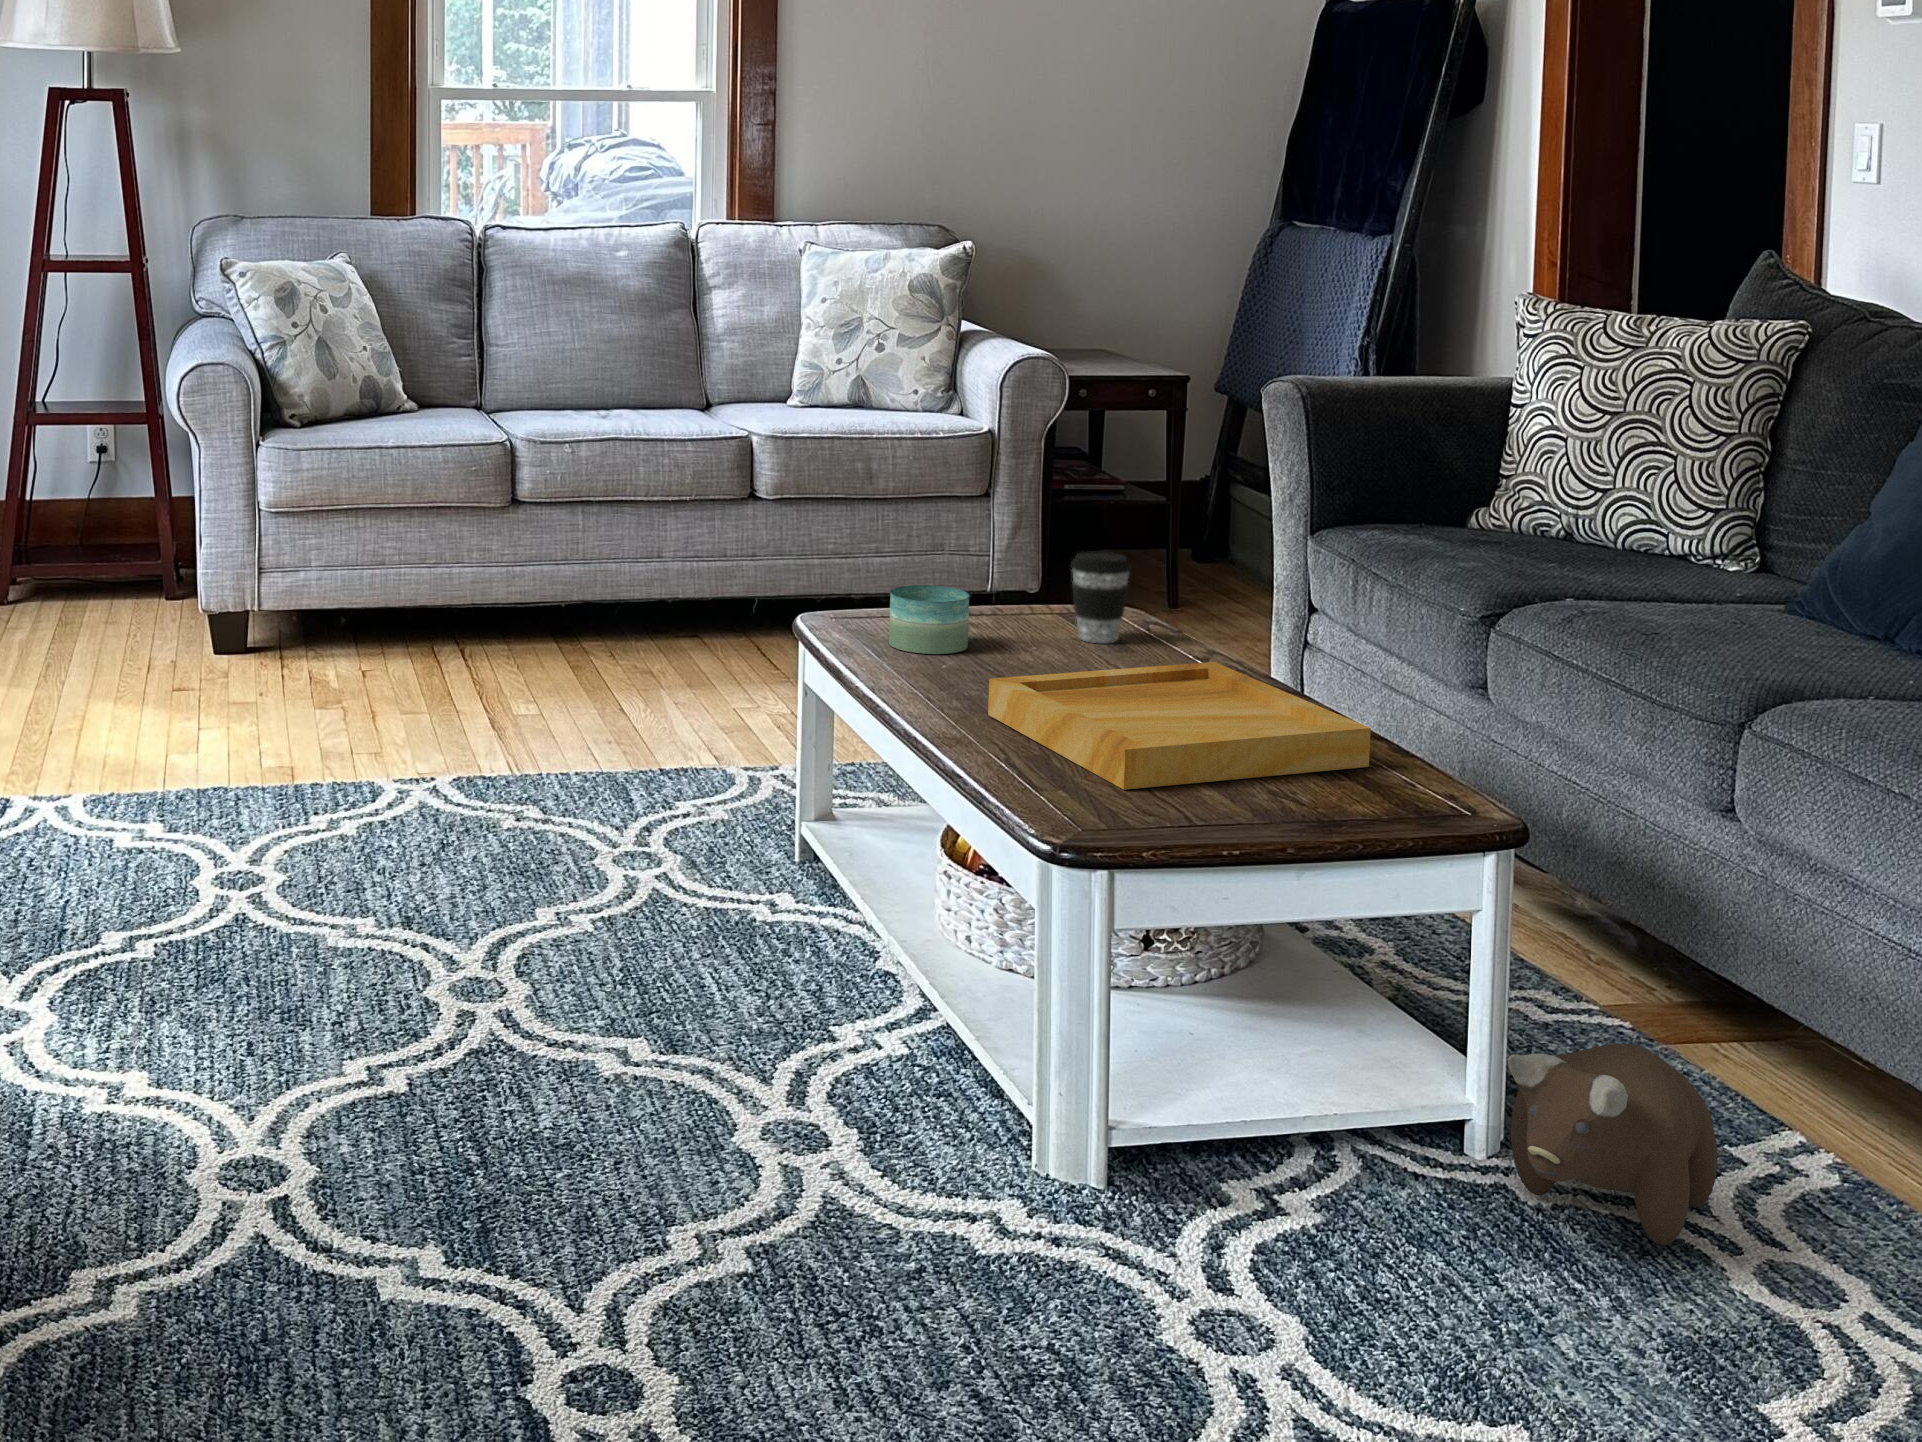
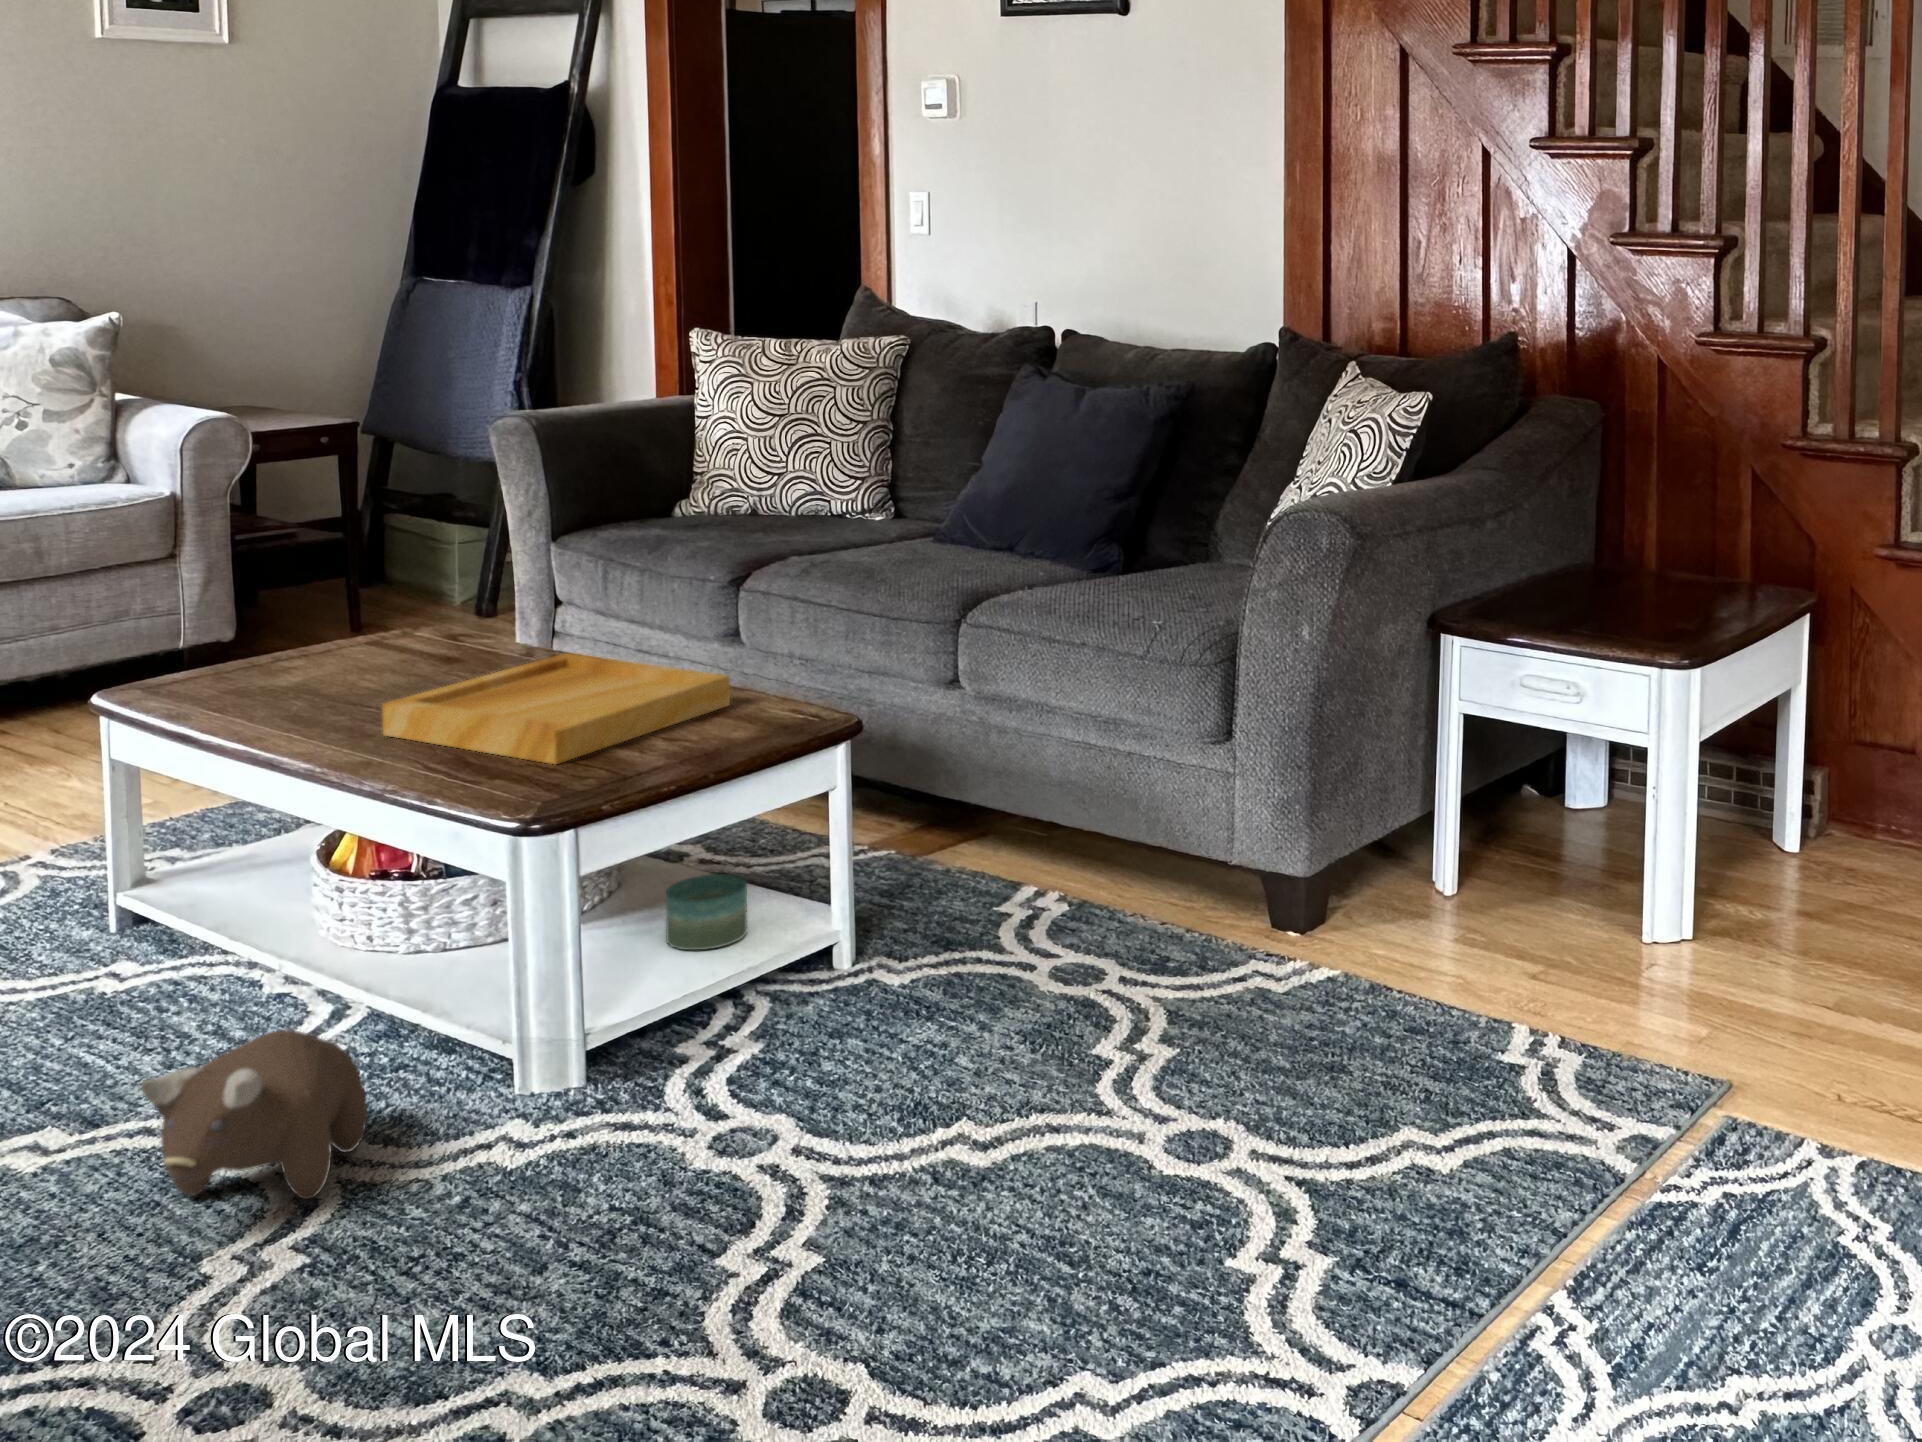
coffee cup: present [1071,552,1131,643] -> none [396,580,455,660]
candle: present [889,585,969,654] -> present [666,874,747,950]
plush toy: present [1508,1043,1717,1246] -> present [141,1030,367,1199]

